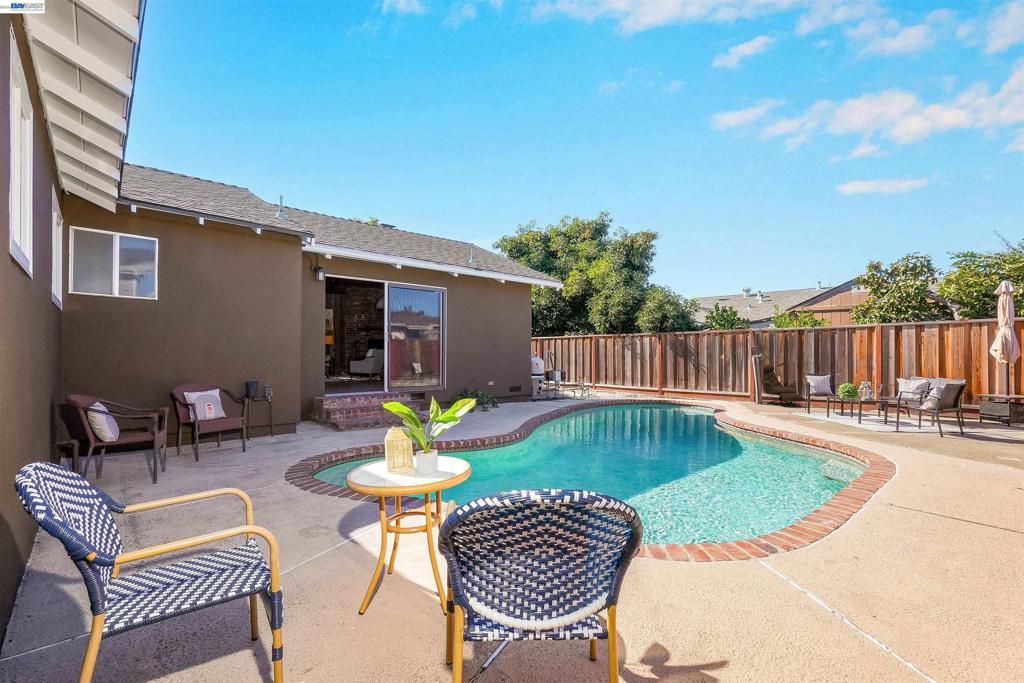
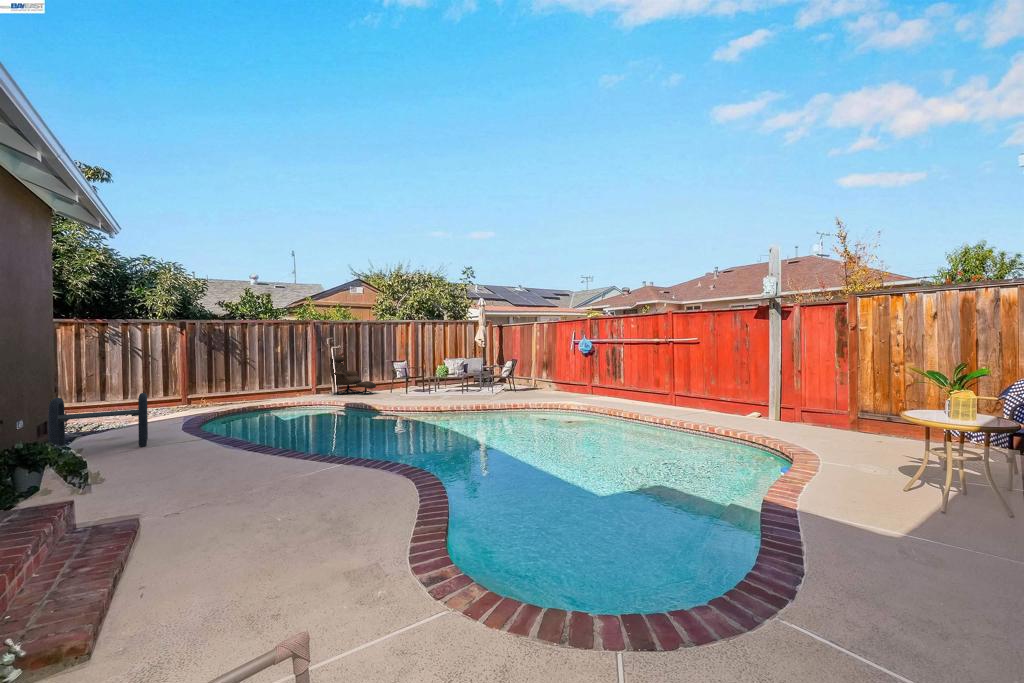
bench: none [512,376,552,405] -> present [48,393,148,447]

